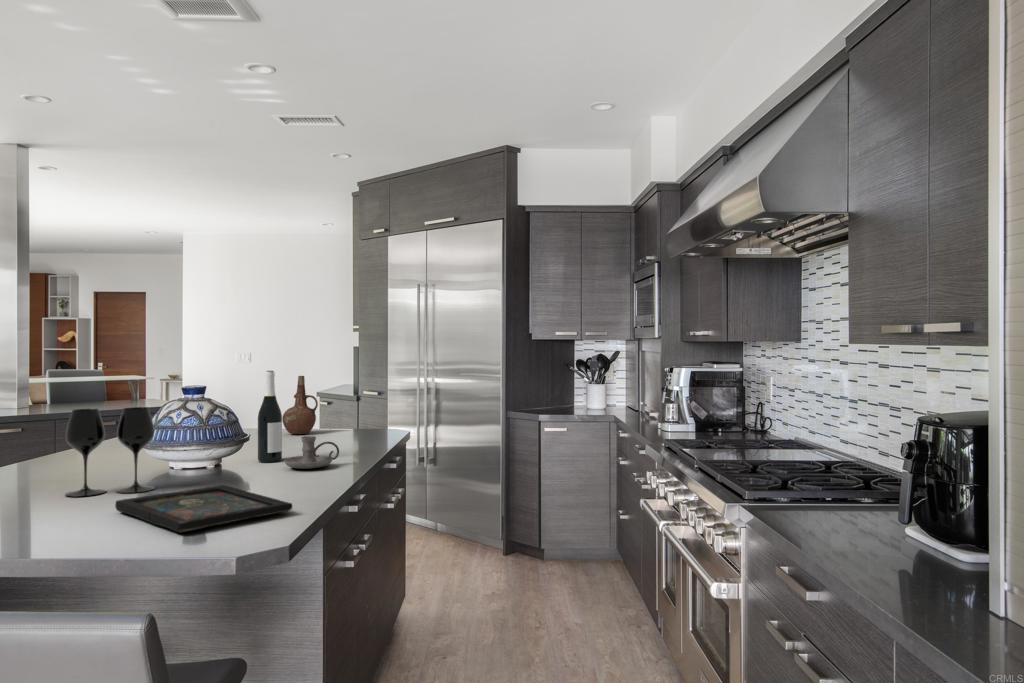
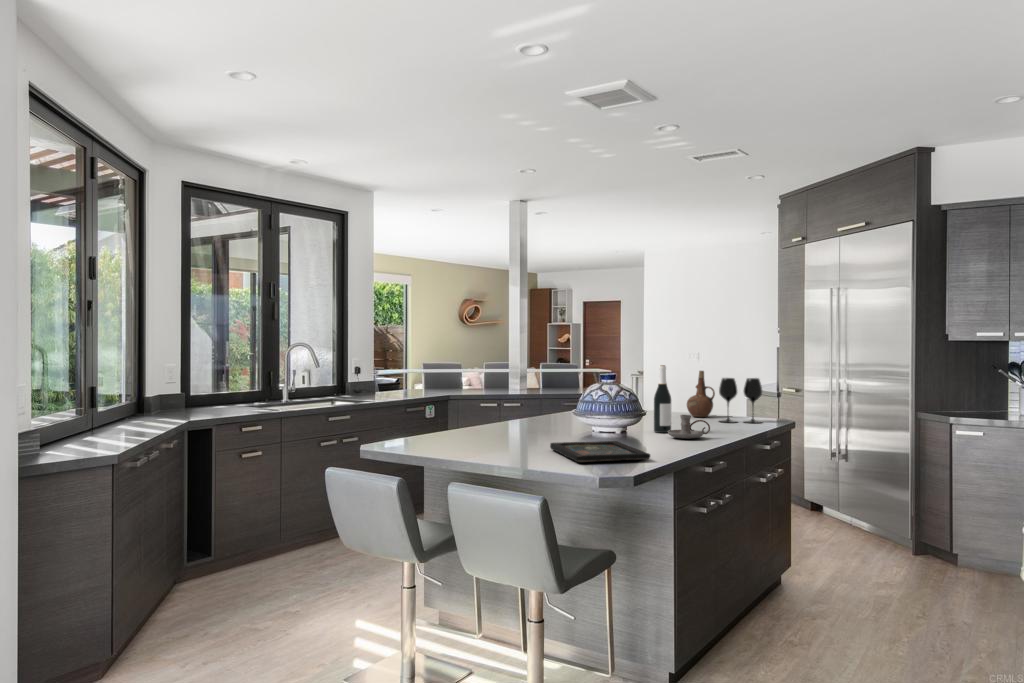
wine glass: present [65,407,155,497] -> present [719,378,762,423]

